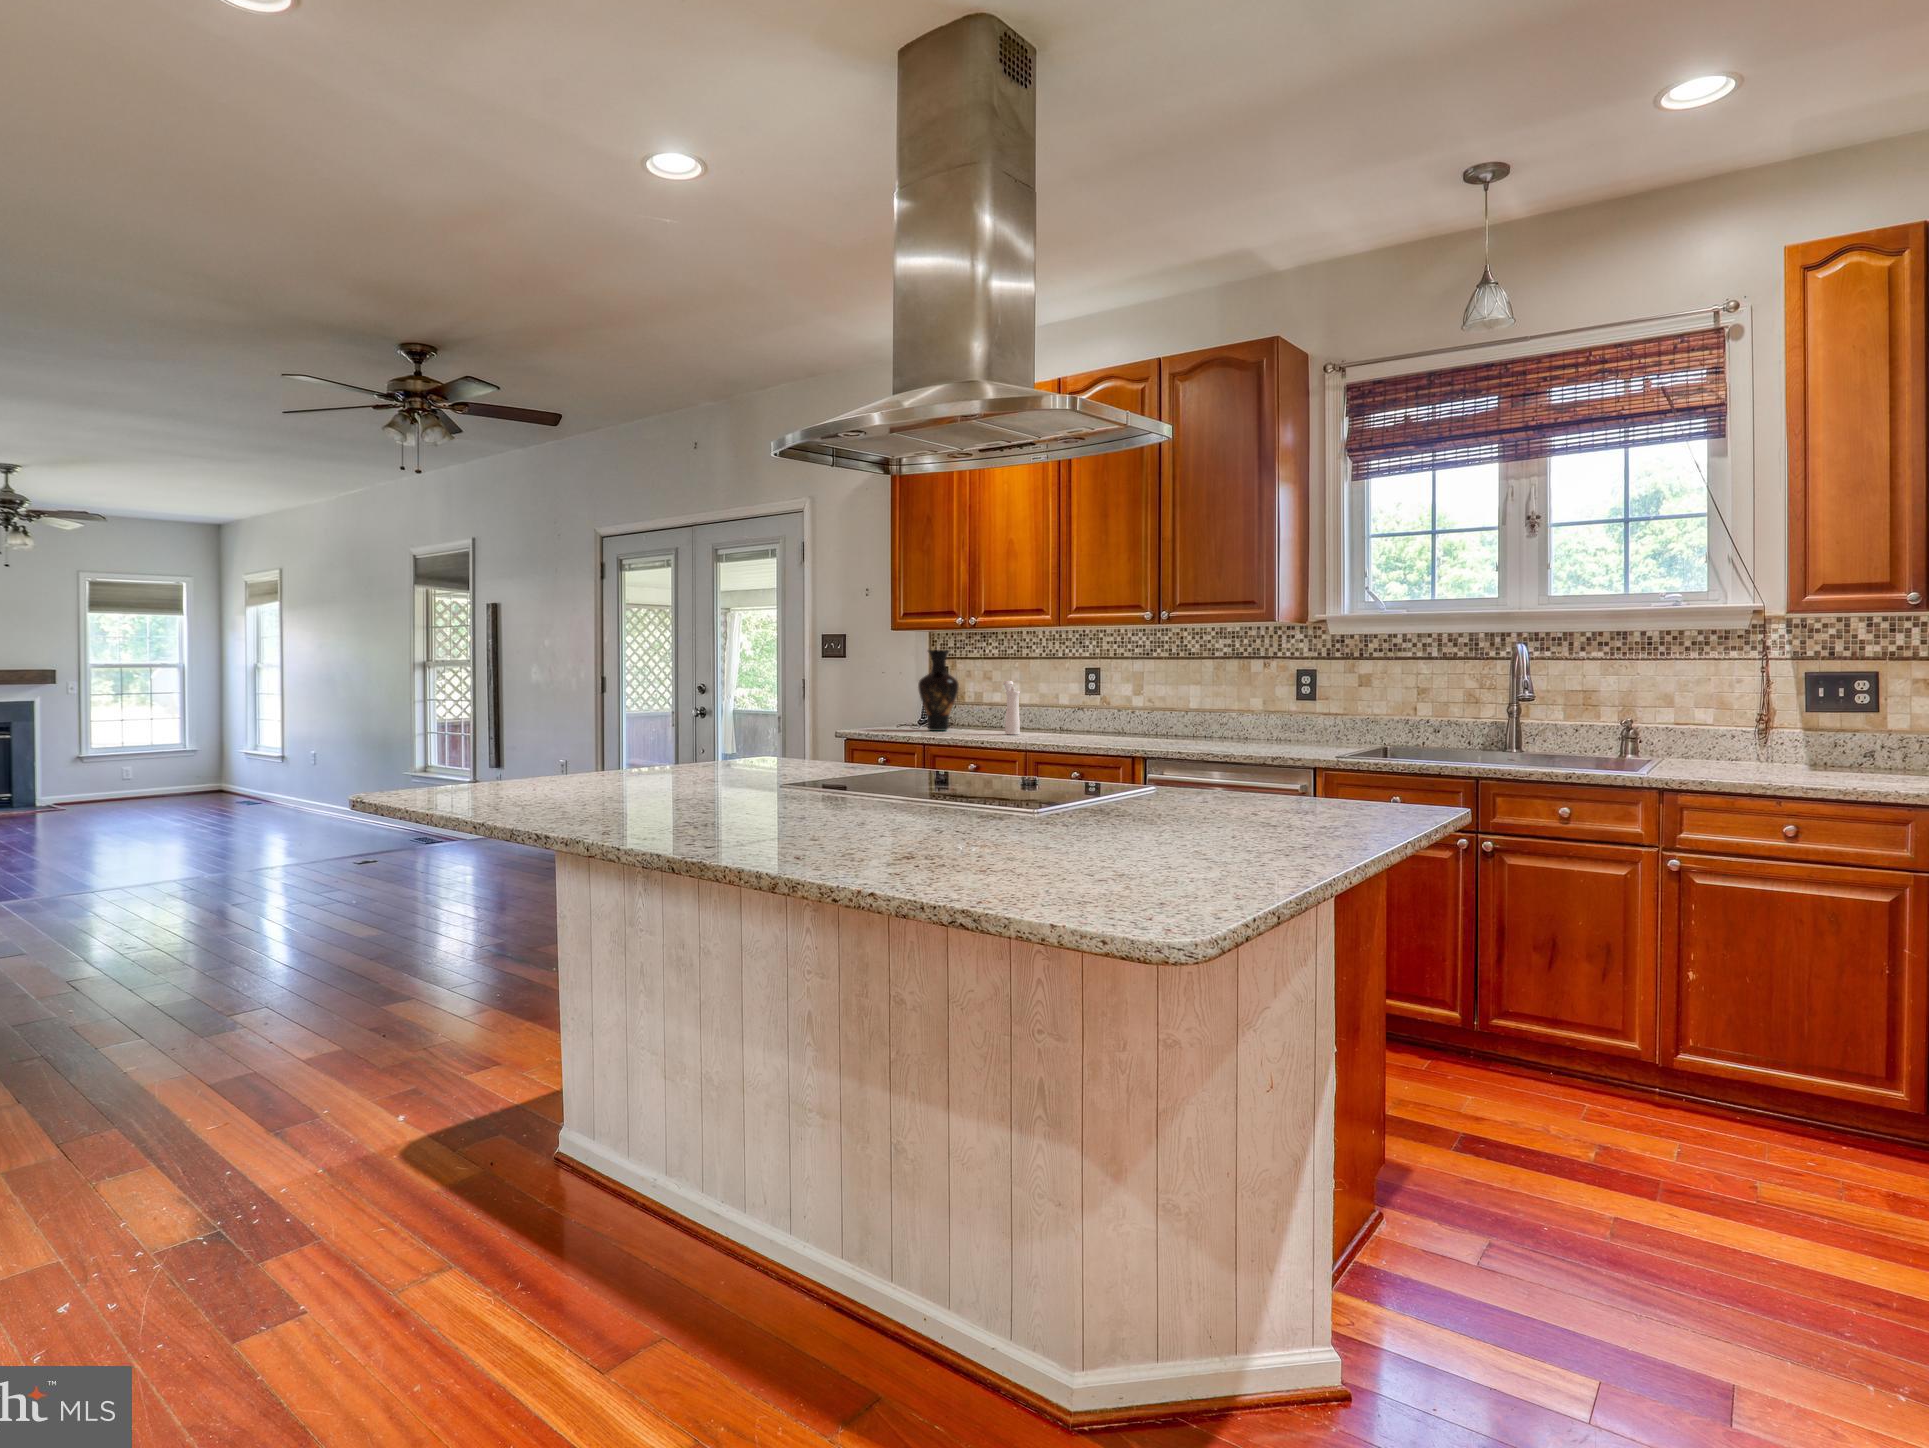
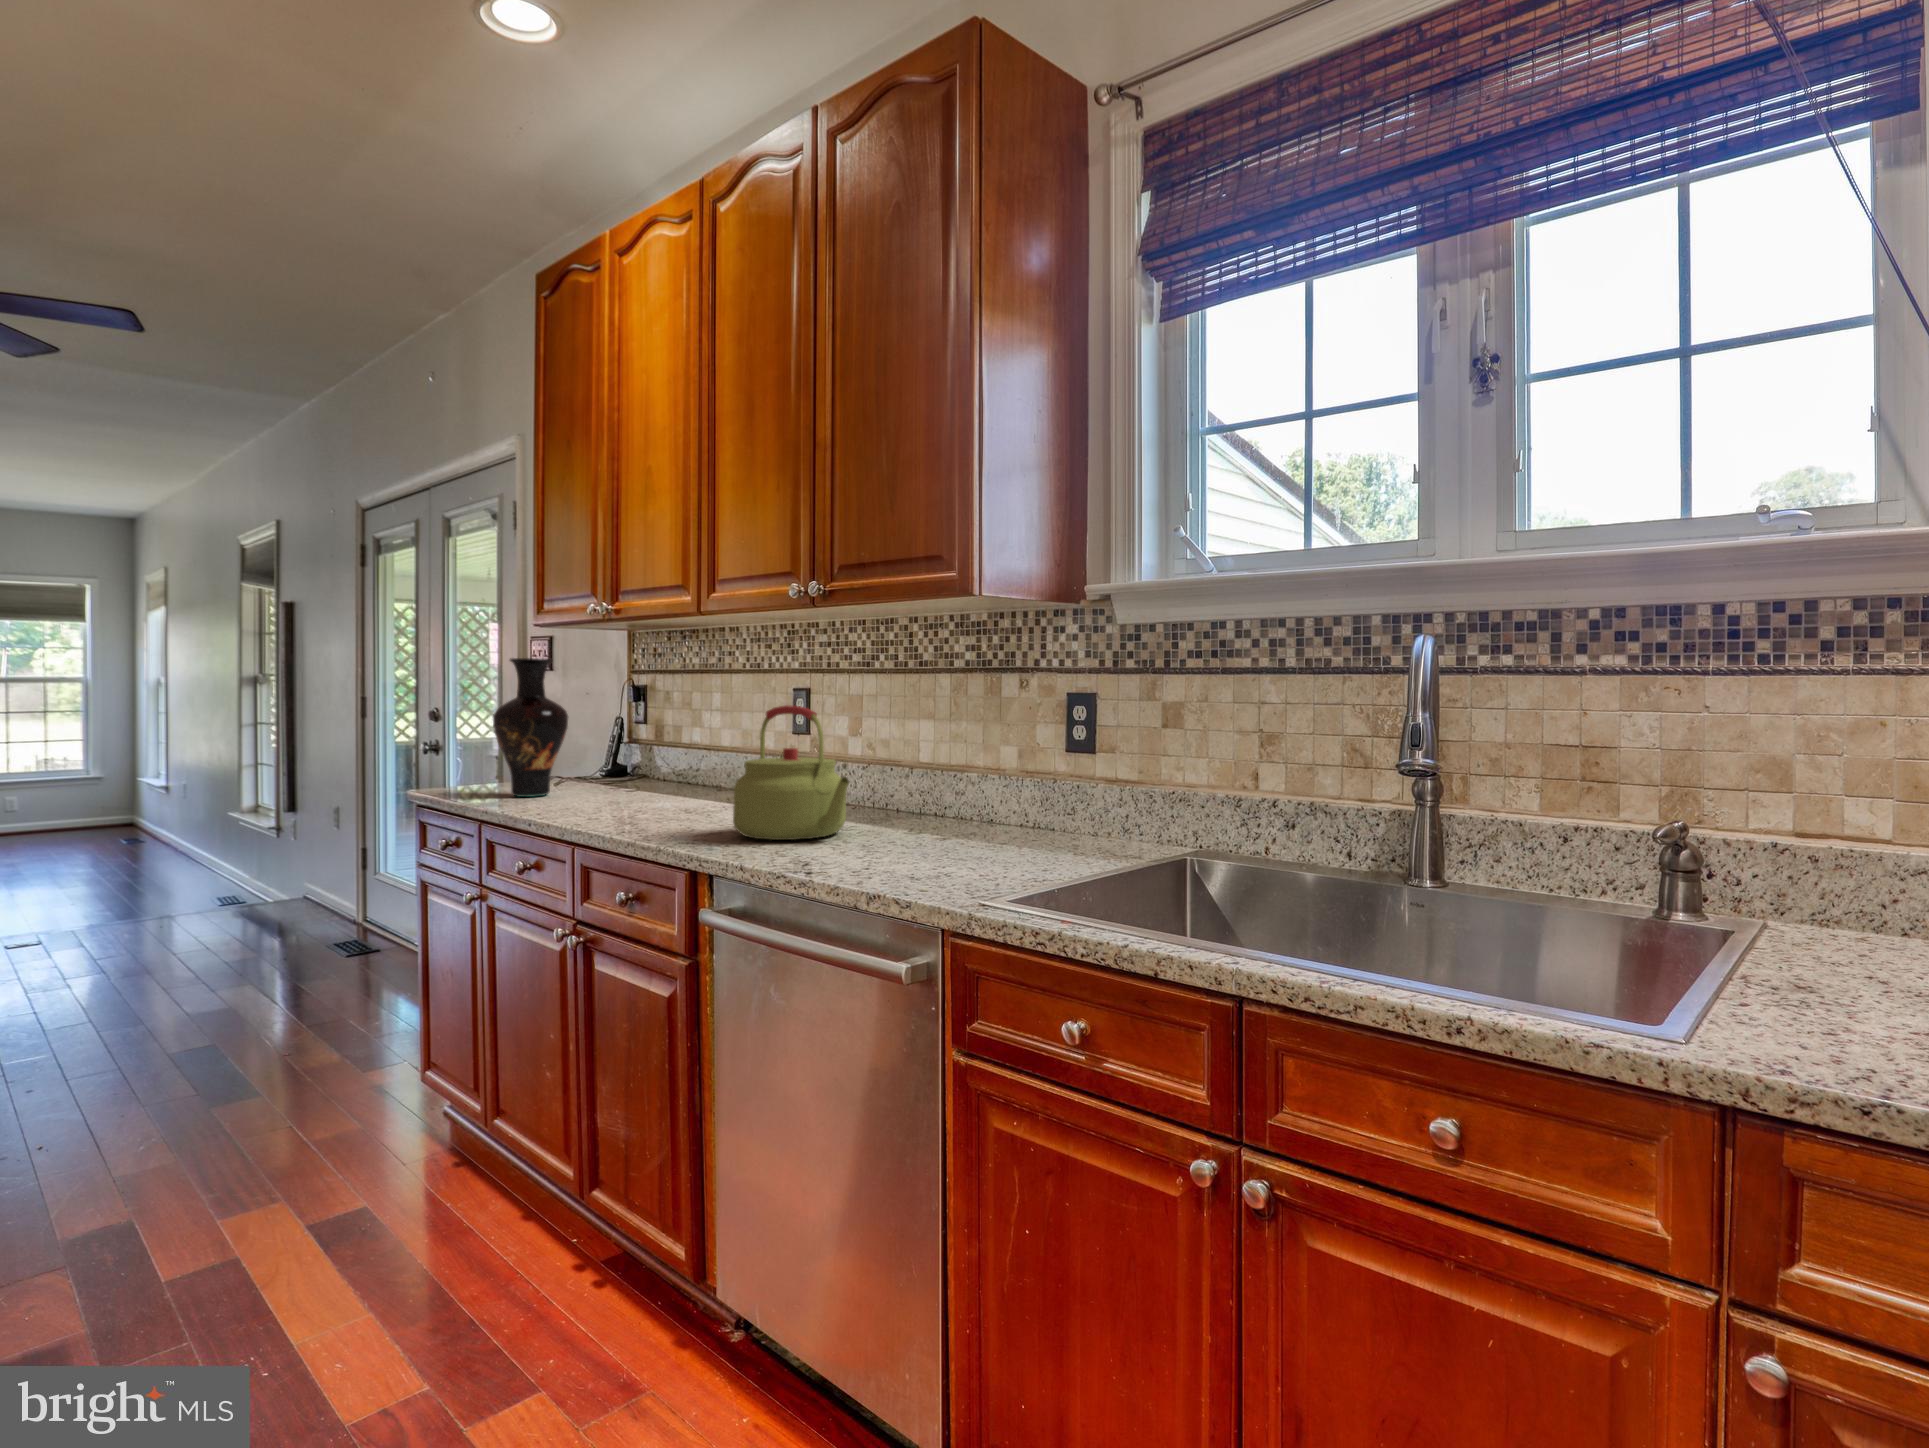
kettle: none [1135,675,1208,743] -> present [733,705,849,840]
pepper mill: present [1003,681,1020,734] -> none [592,711,633,809]

